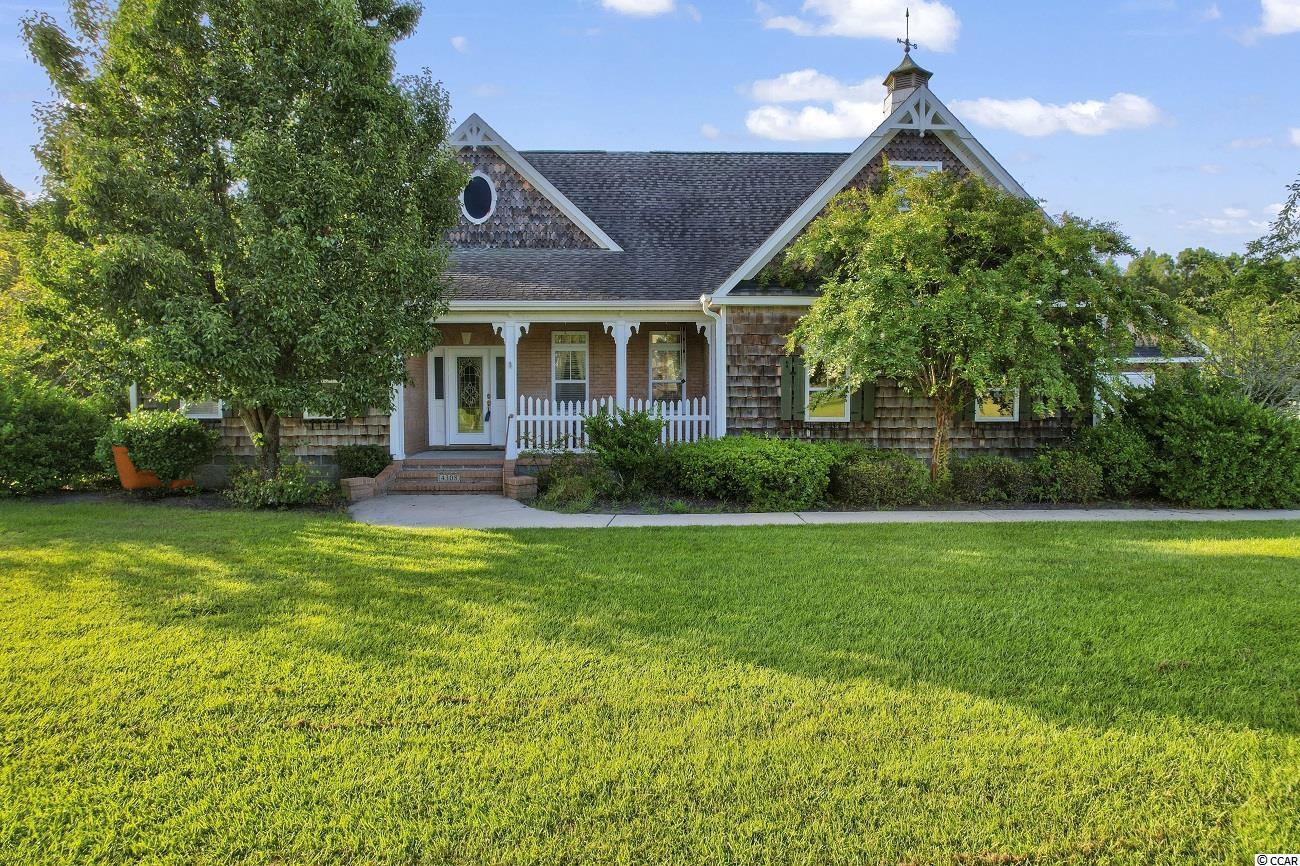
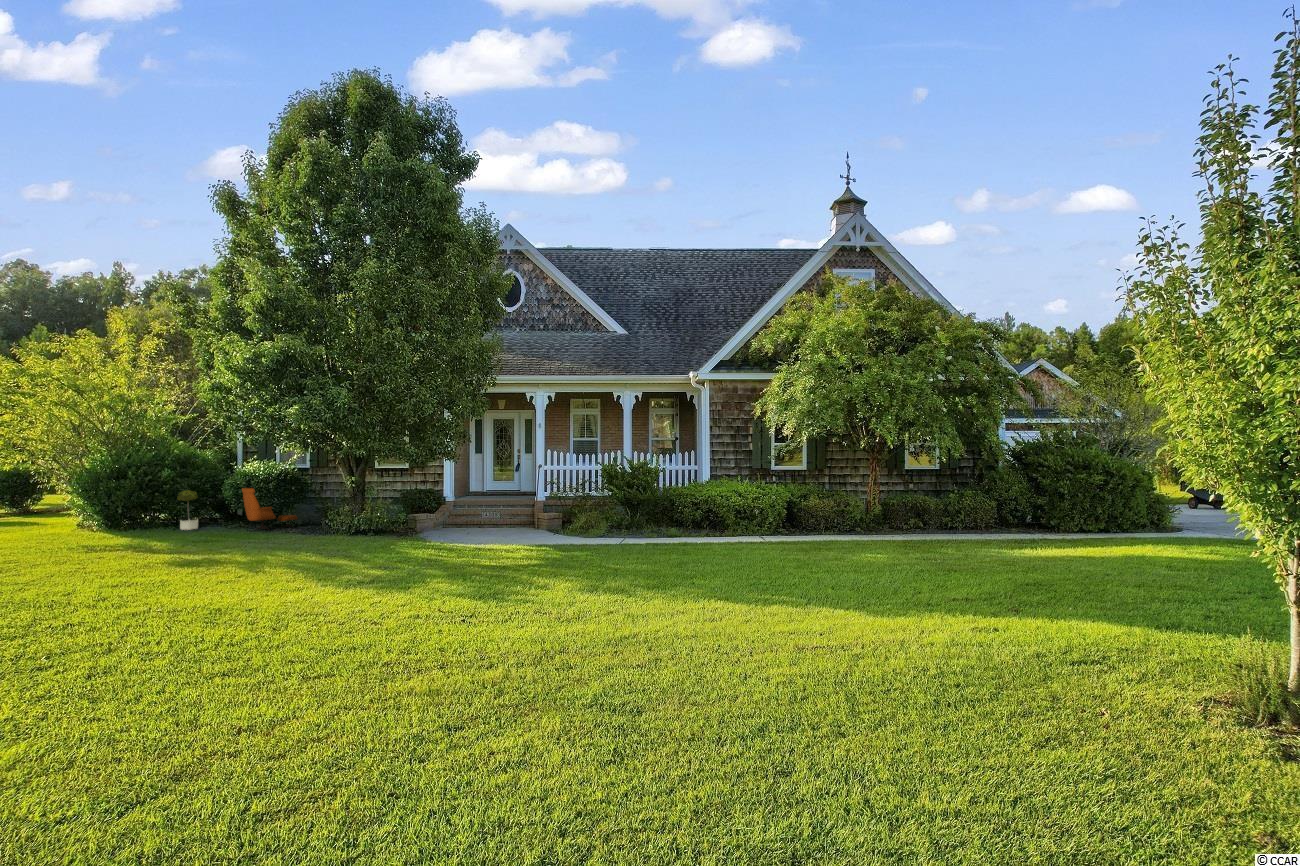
potted tree: none [33,447,66,499] -> present [177,490,198,530]

